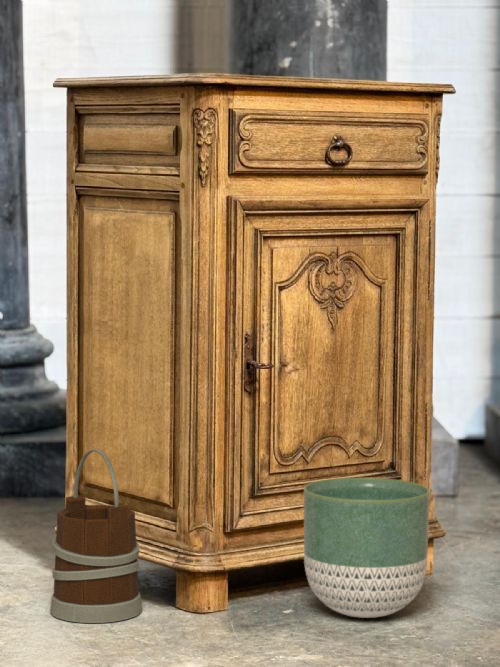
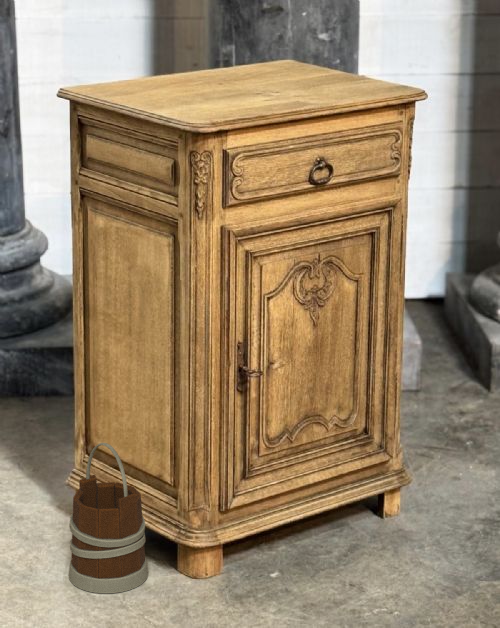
planter: present [304,478,430,618] -> none [289,454,398,584]

